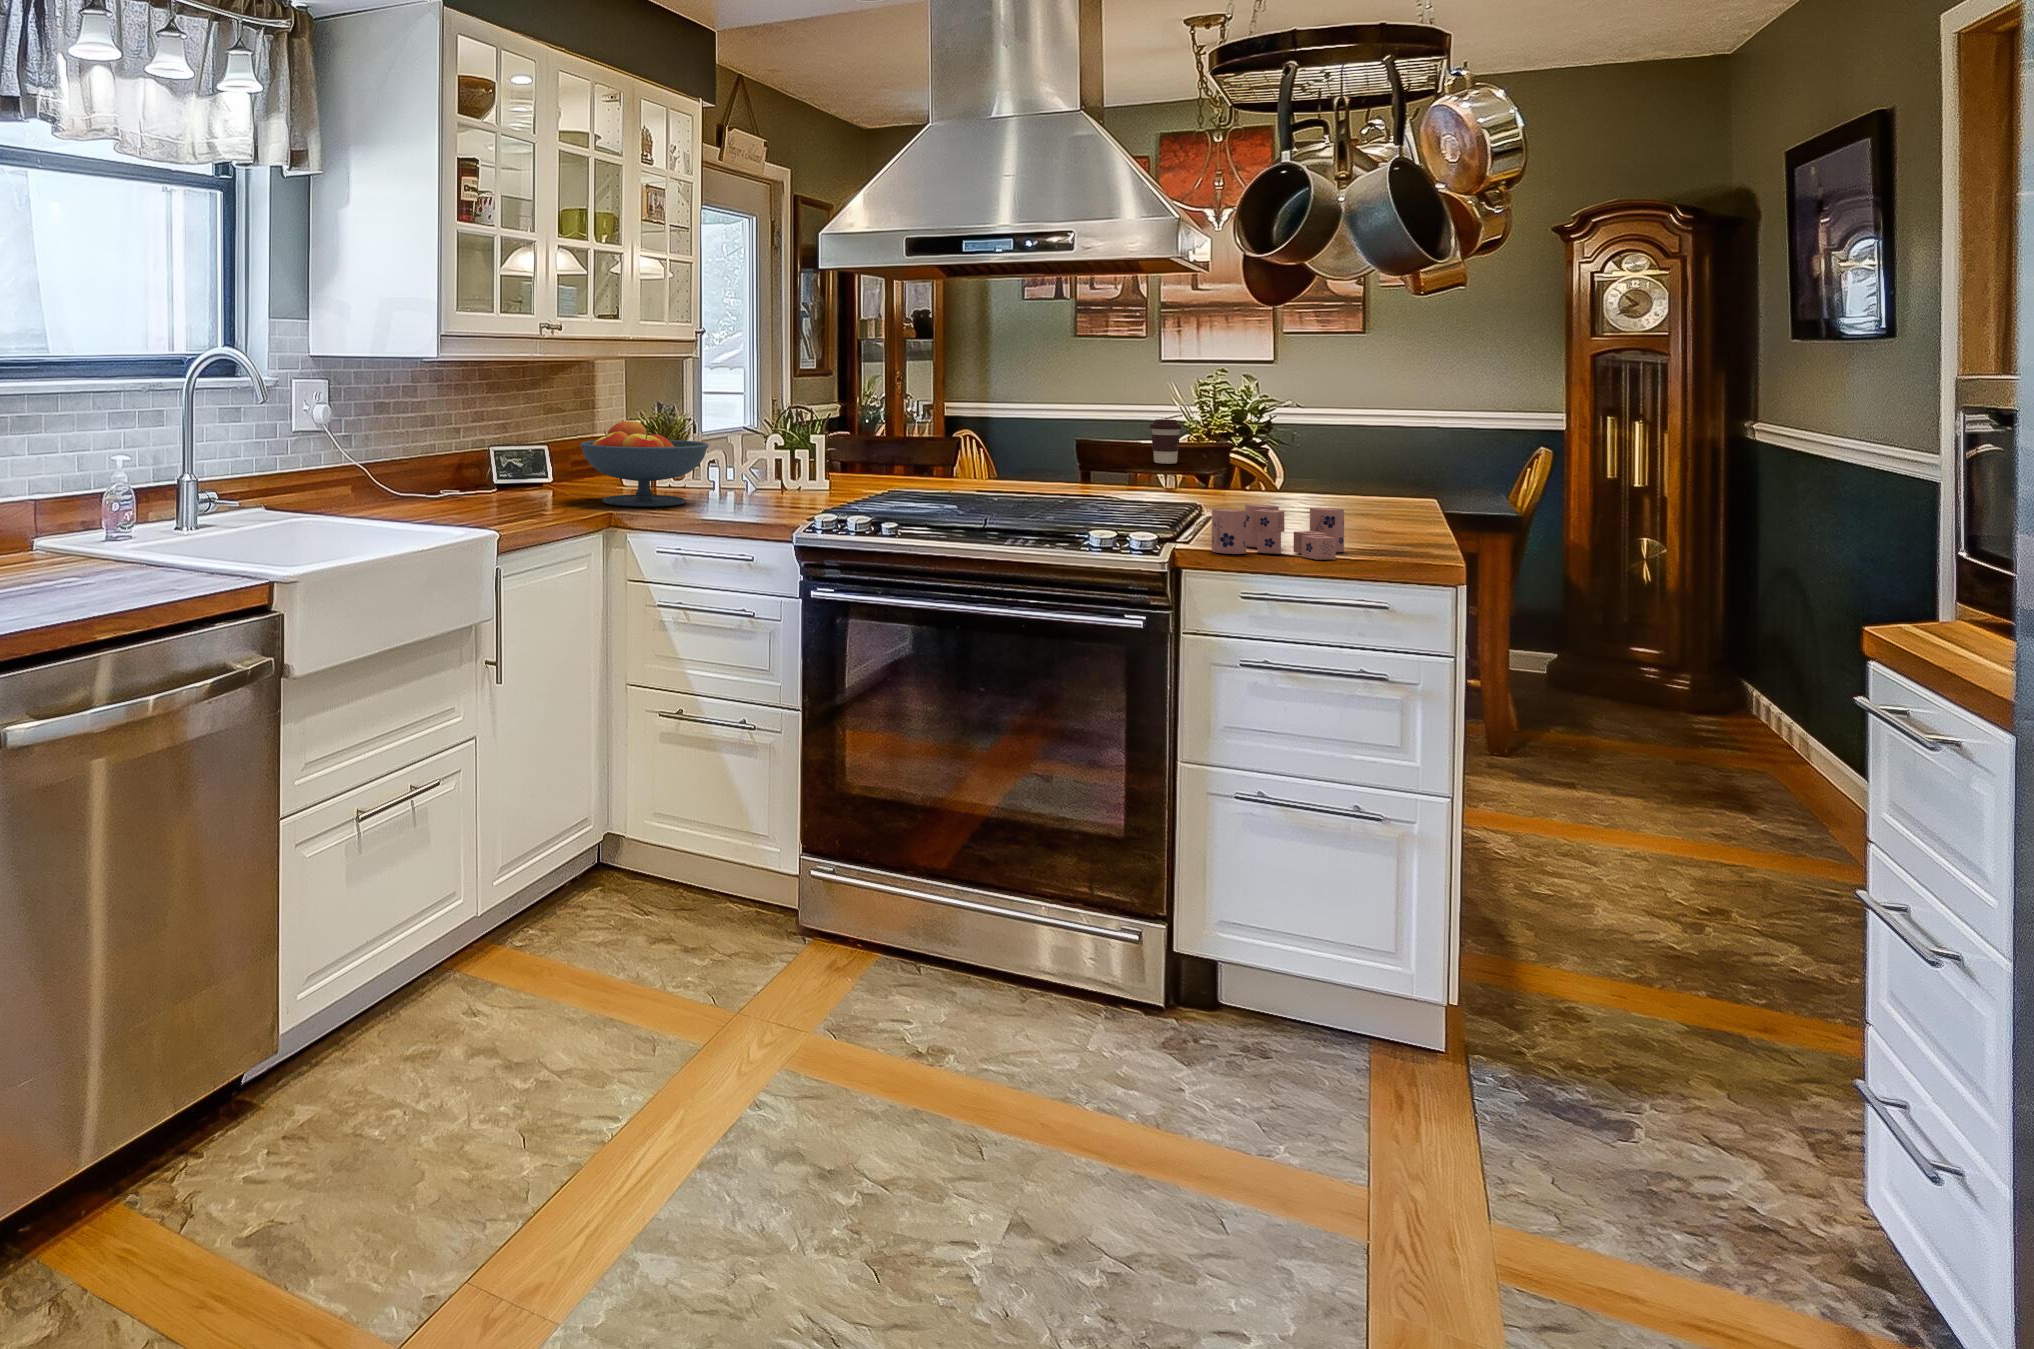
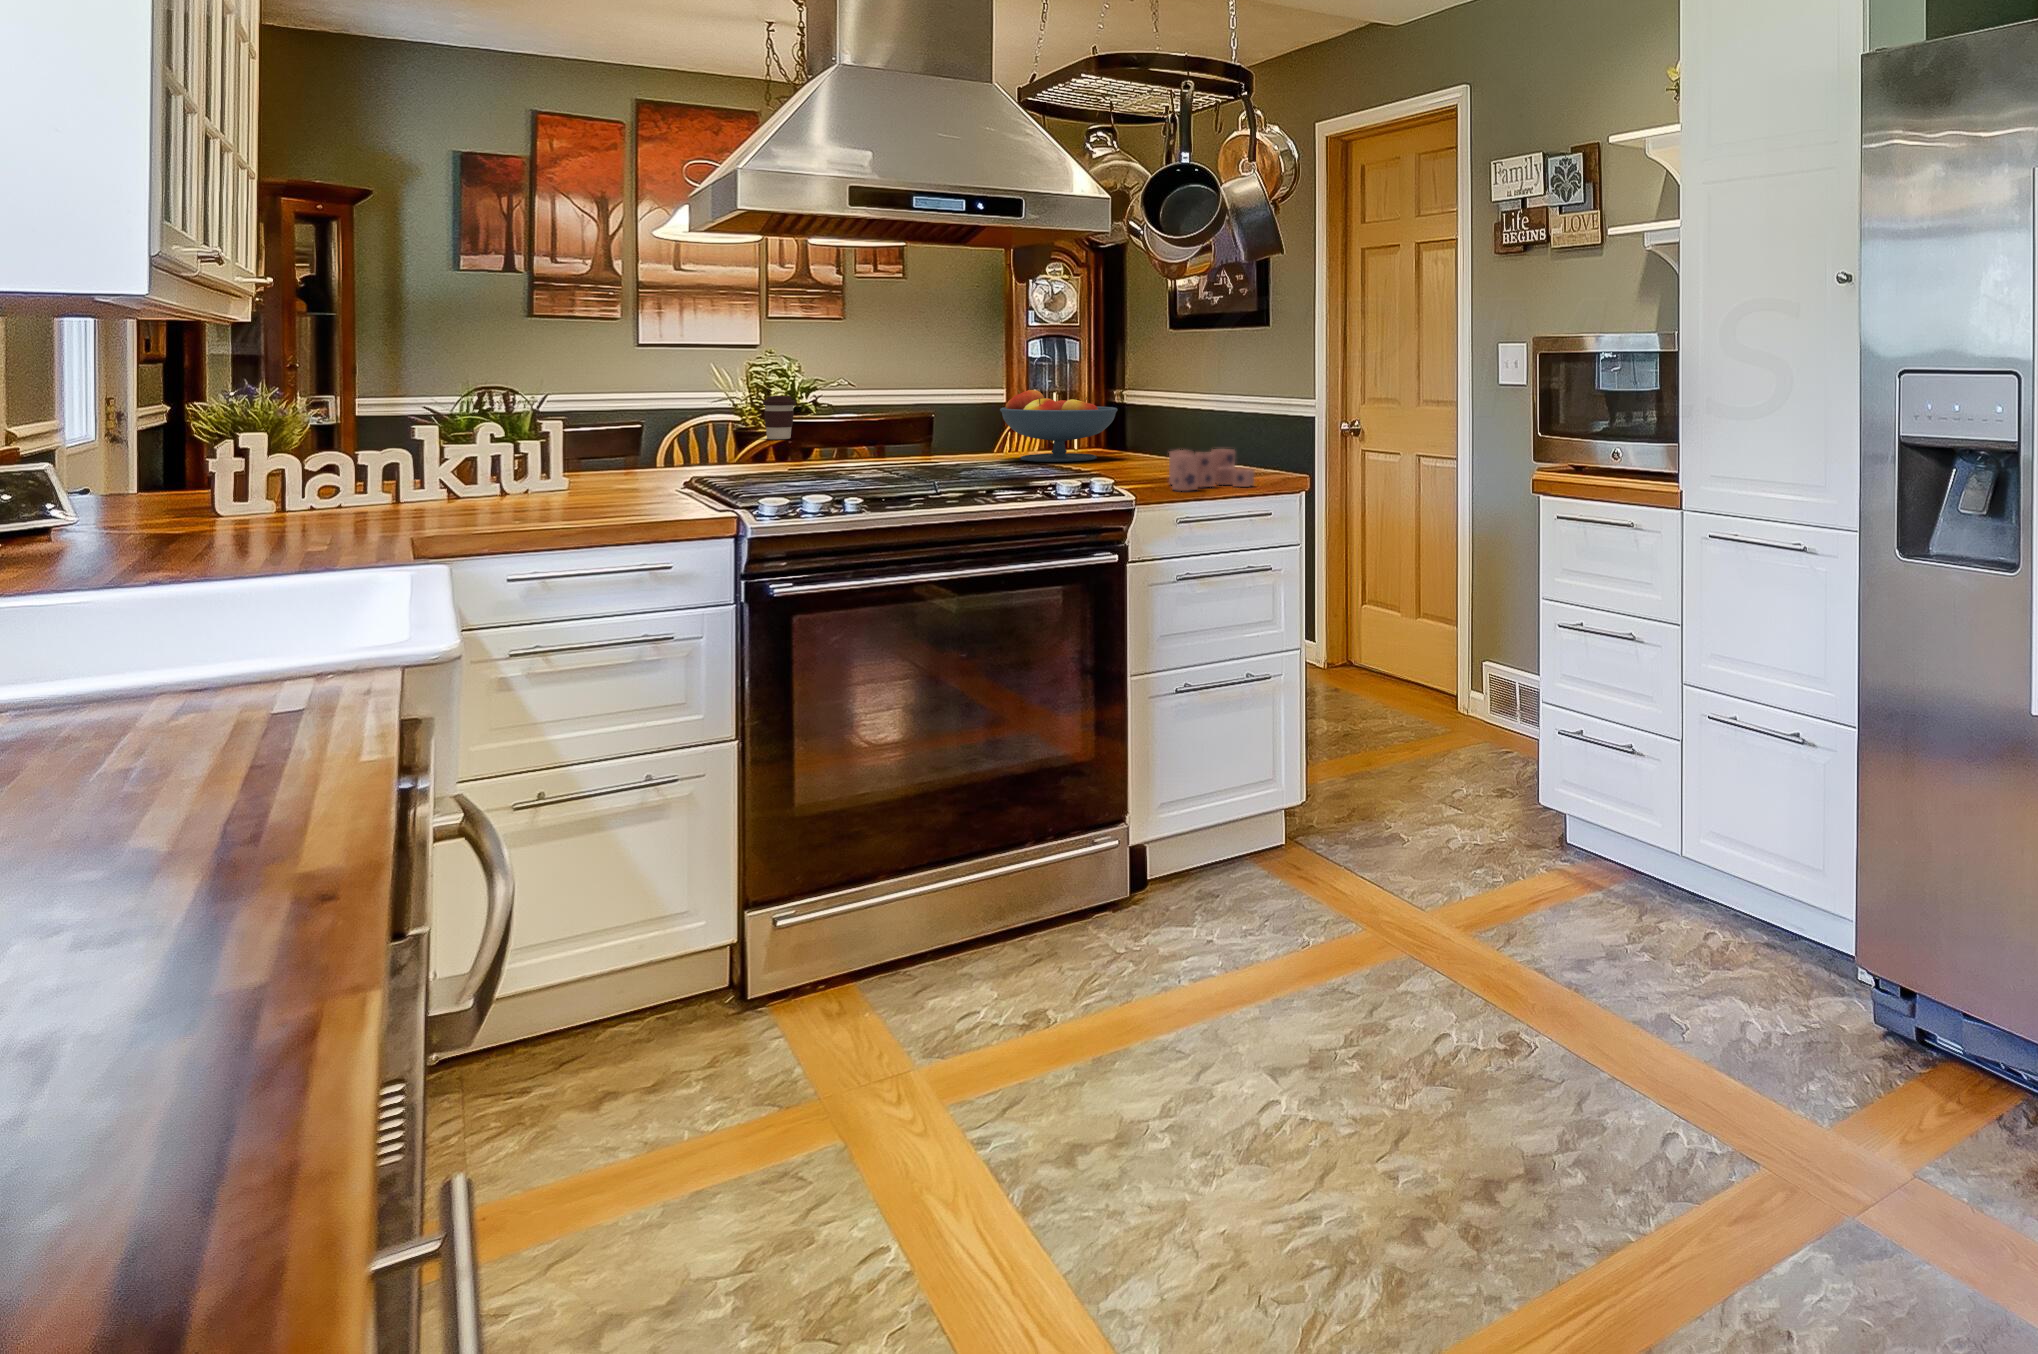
fruit bowl: present [580,420,709,507] -> present [1000,390,1118,462]

